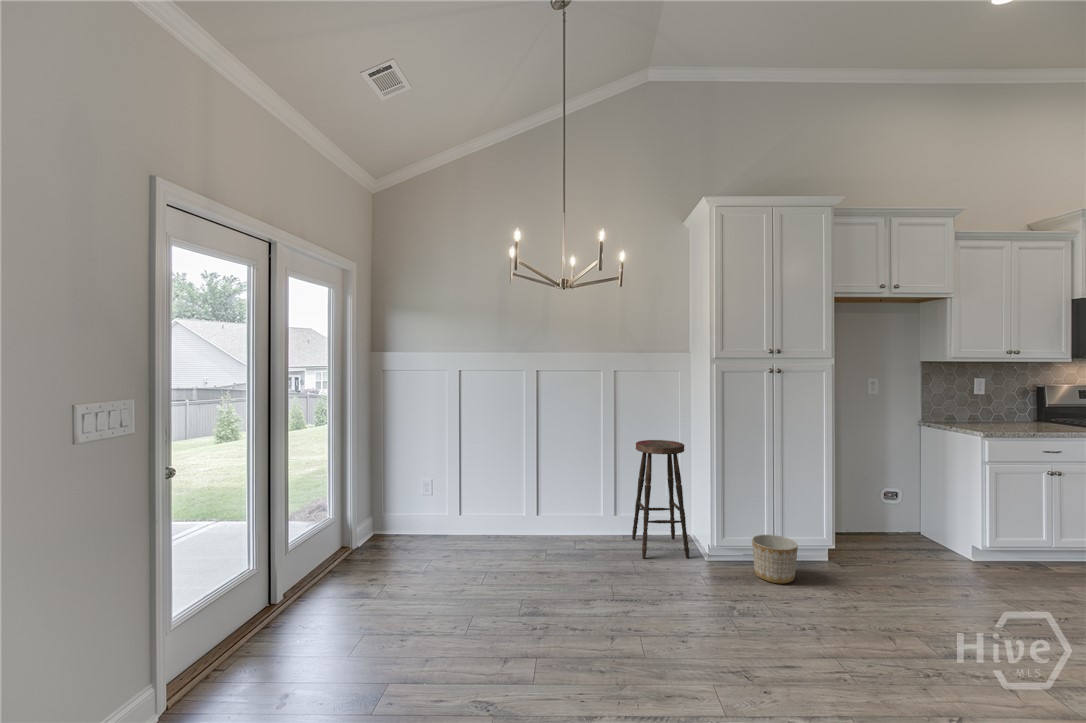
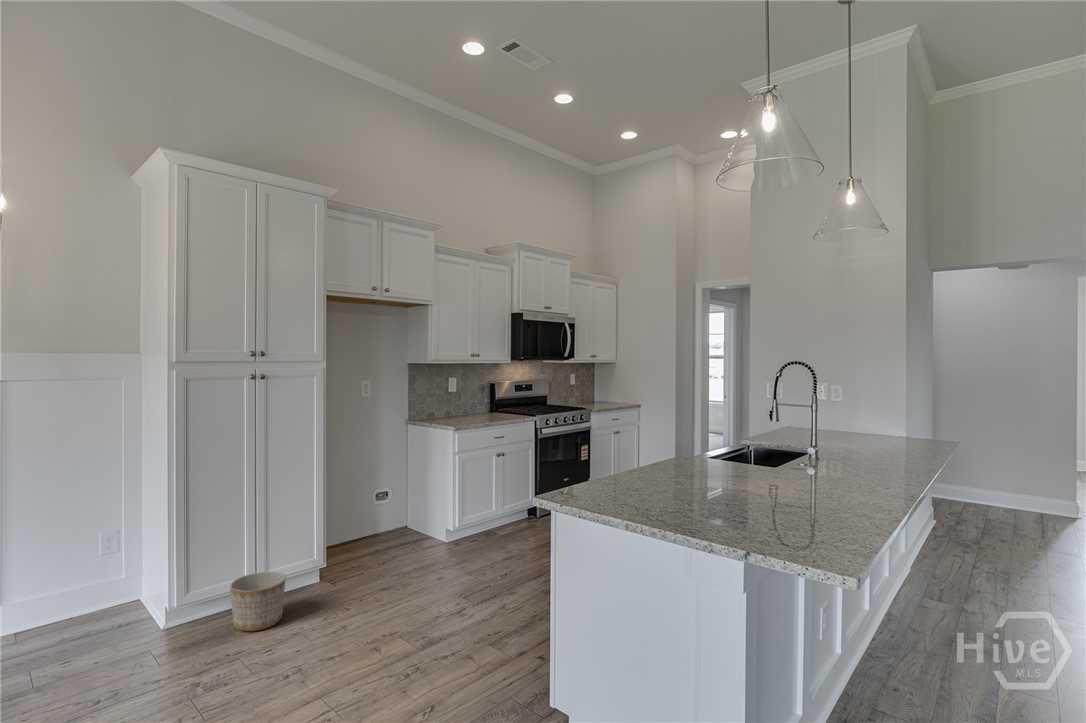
bar stool: present [632,440,689,558] -> none [42,478,141,661]

